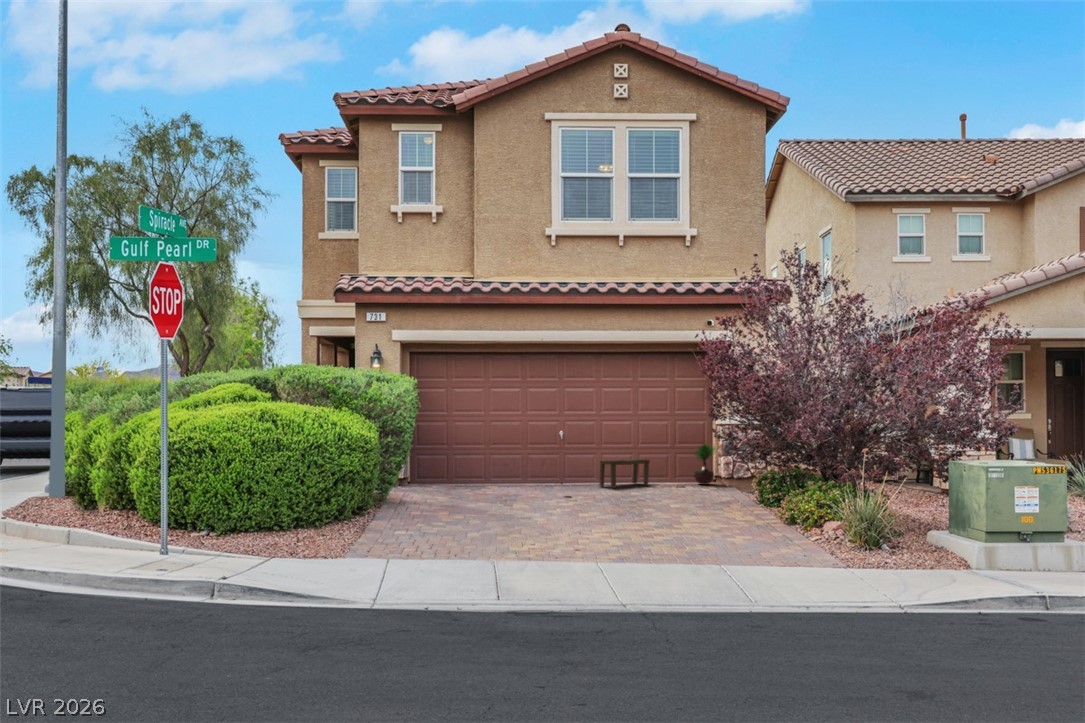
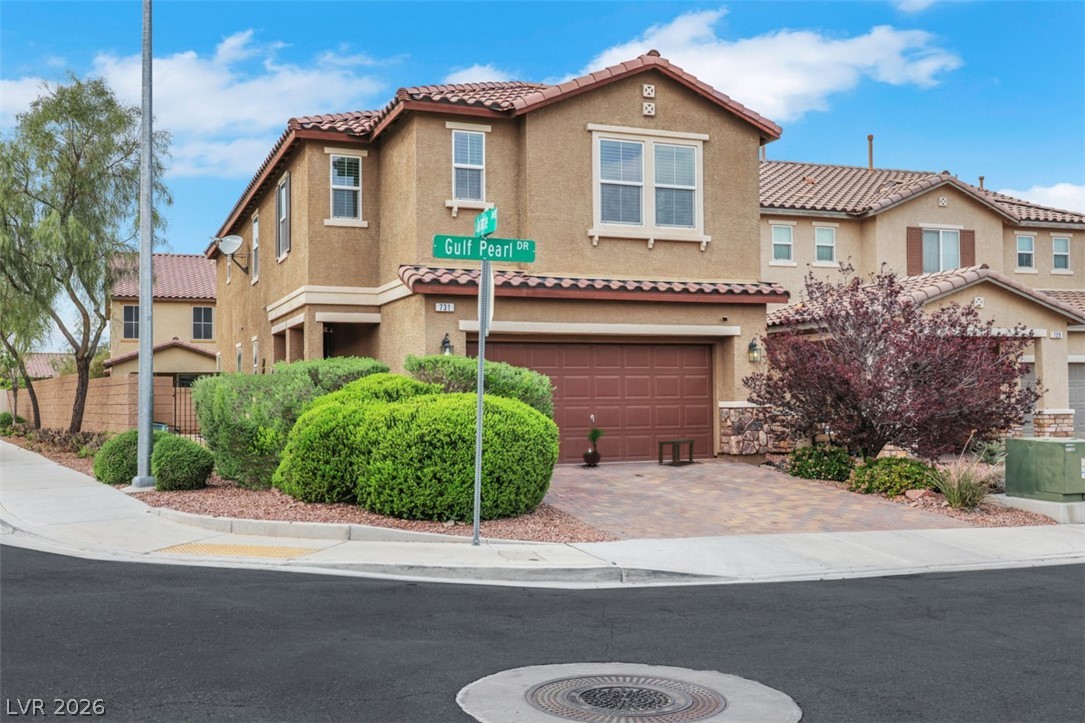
potted tree: present [694,444,715,485] -> present [583,428,604,466]

